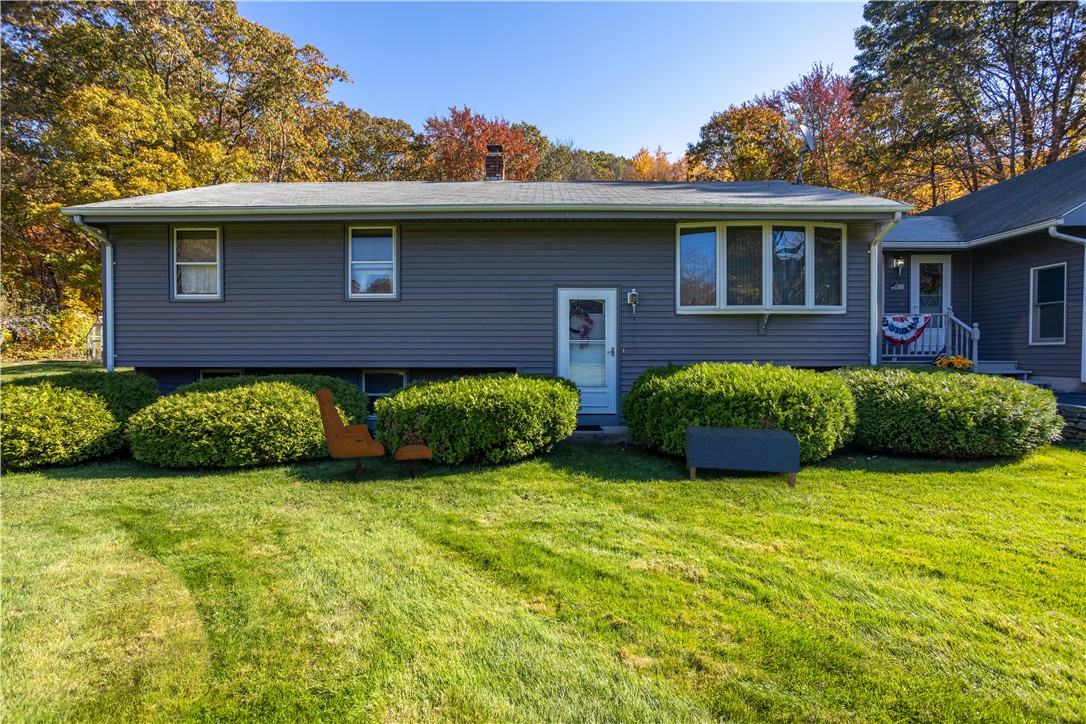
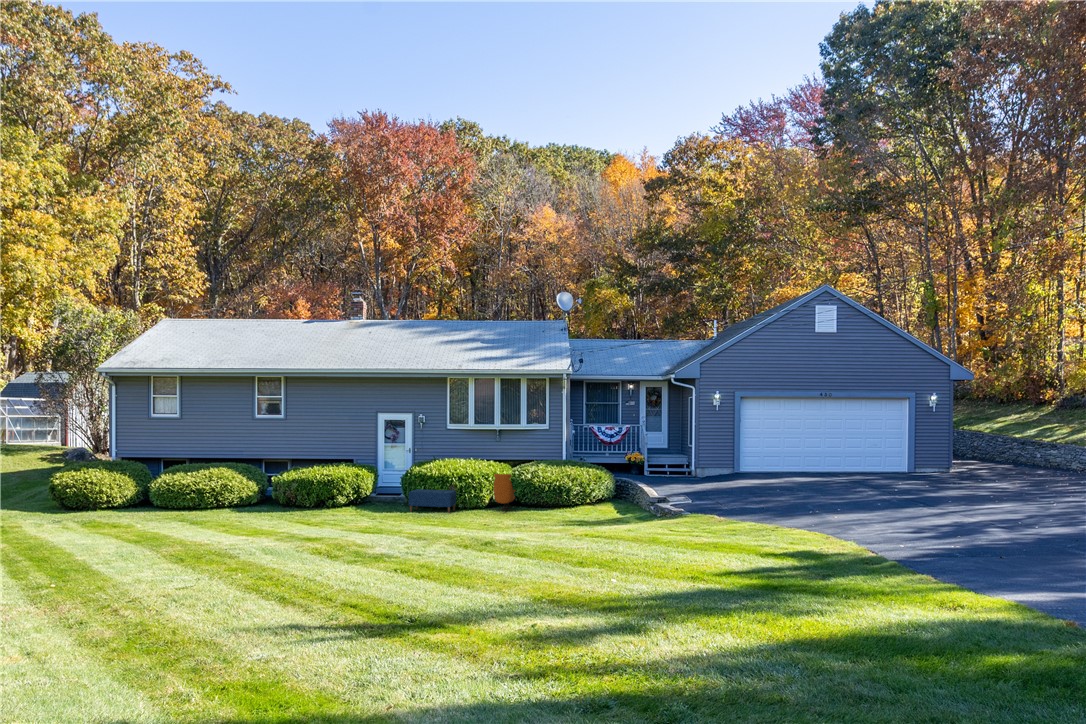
lounge chair: present [316,389,434,484] -> present [493,474,516,511]

